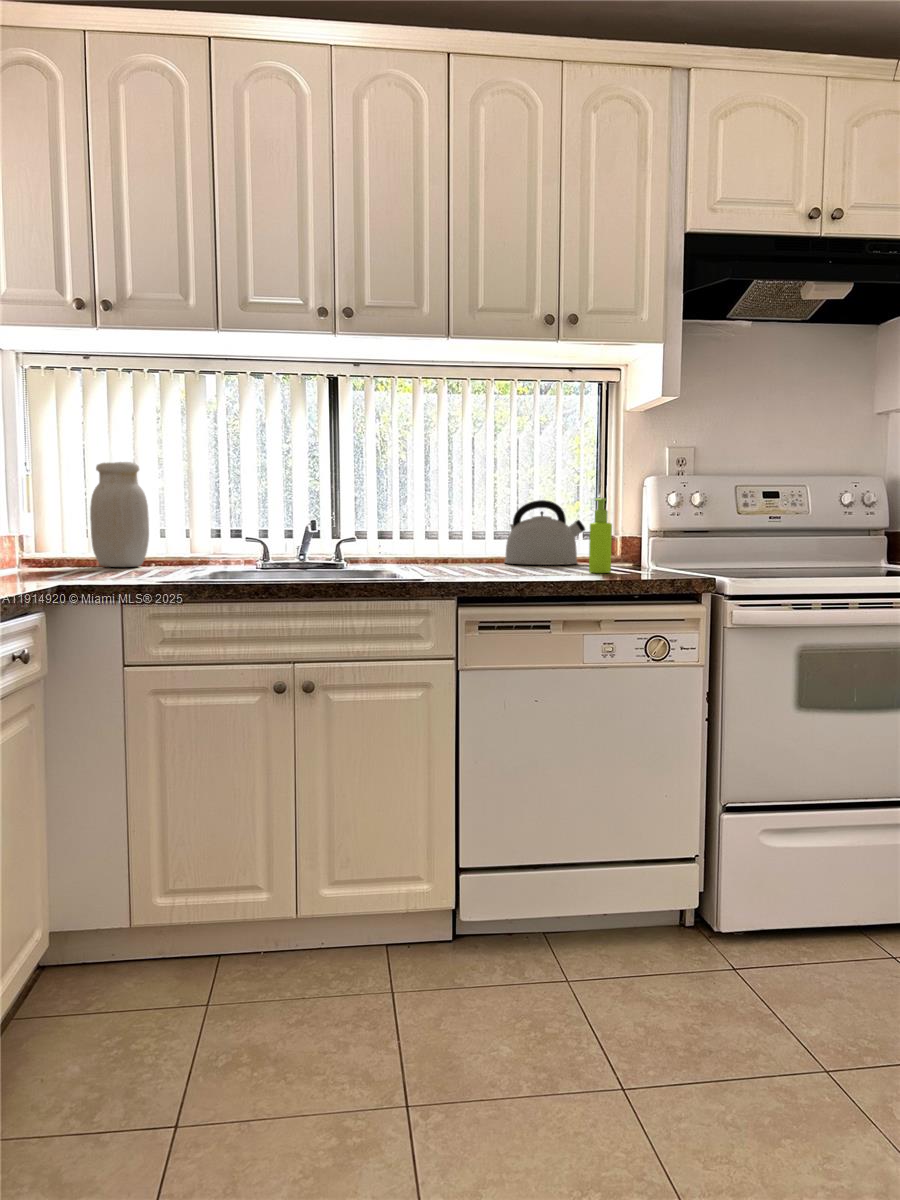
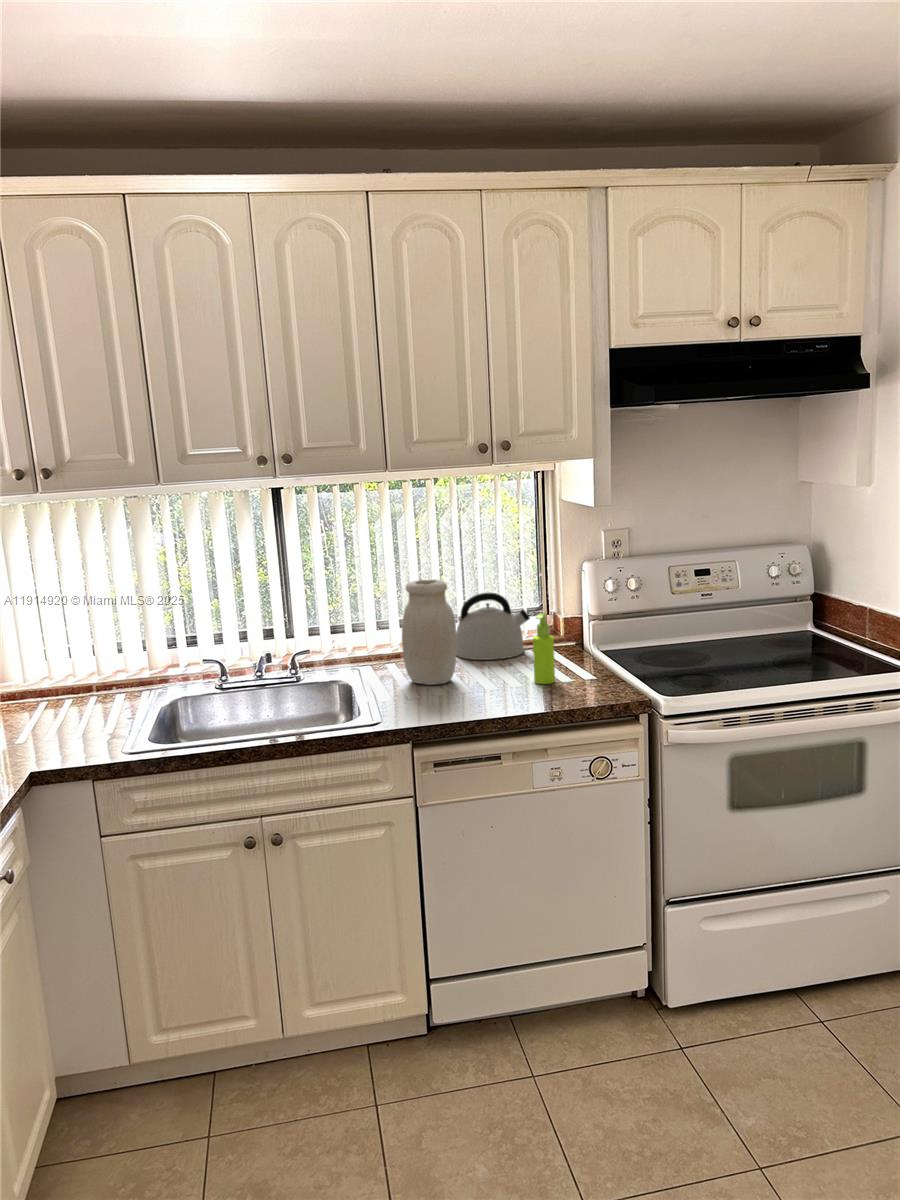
jar: present [90,462,149,567] -> present [402,579,457,685]

